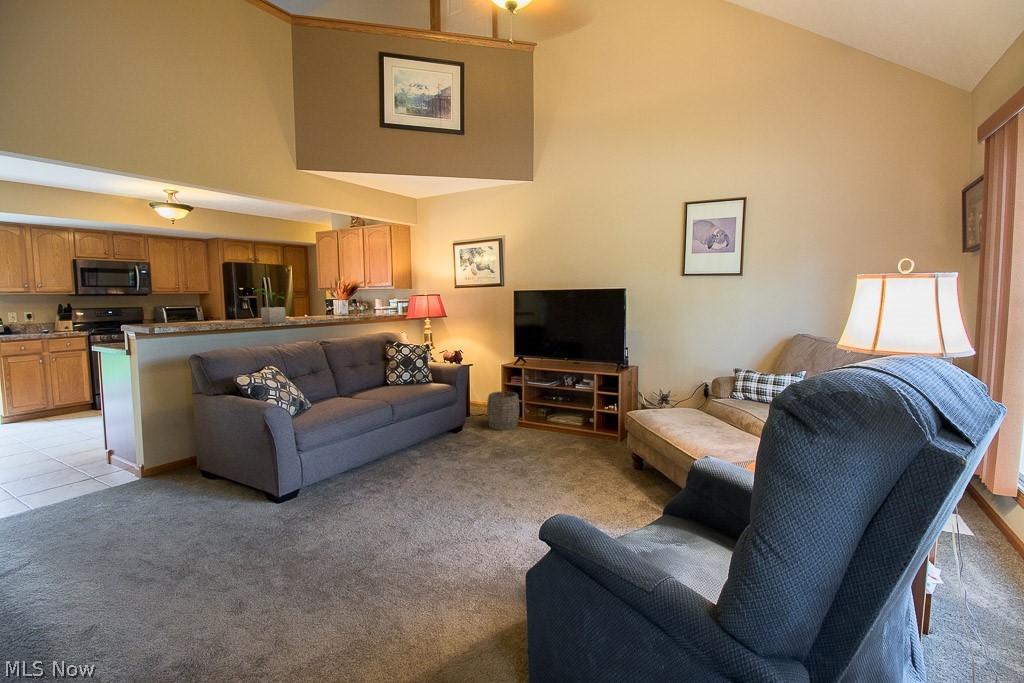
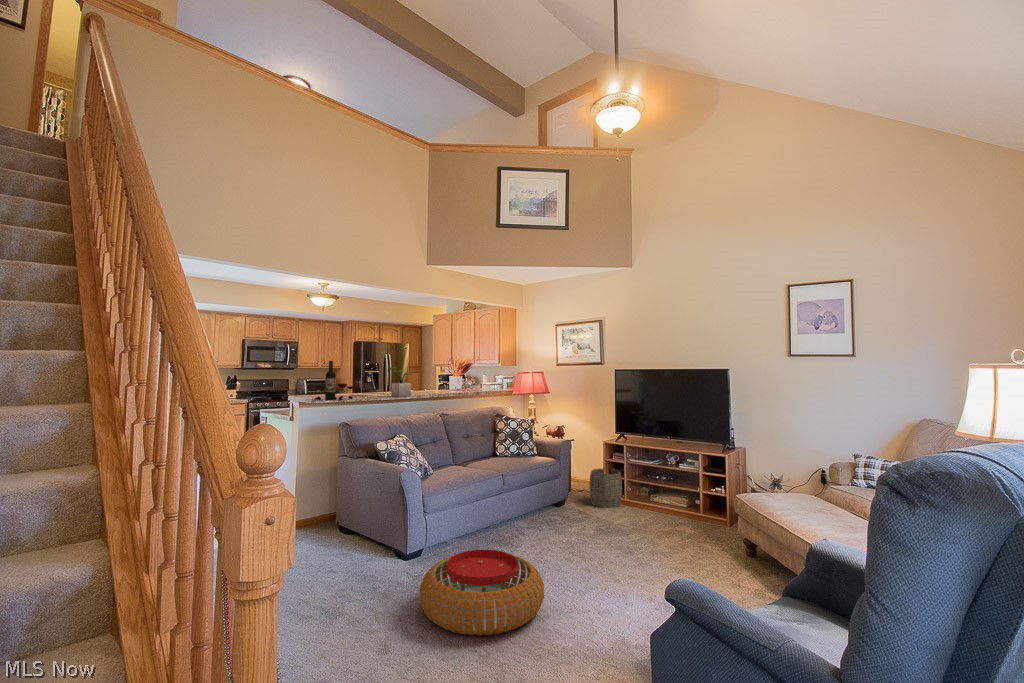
wine bottle: none [157,281,209,328] -> present [316,361,354,400]
pouf: none [284,494,436,600] -> present [419,550,544,636]

